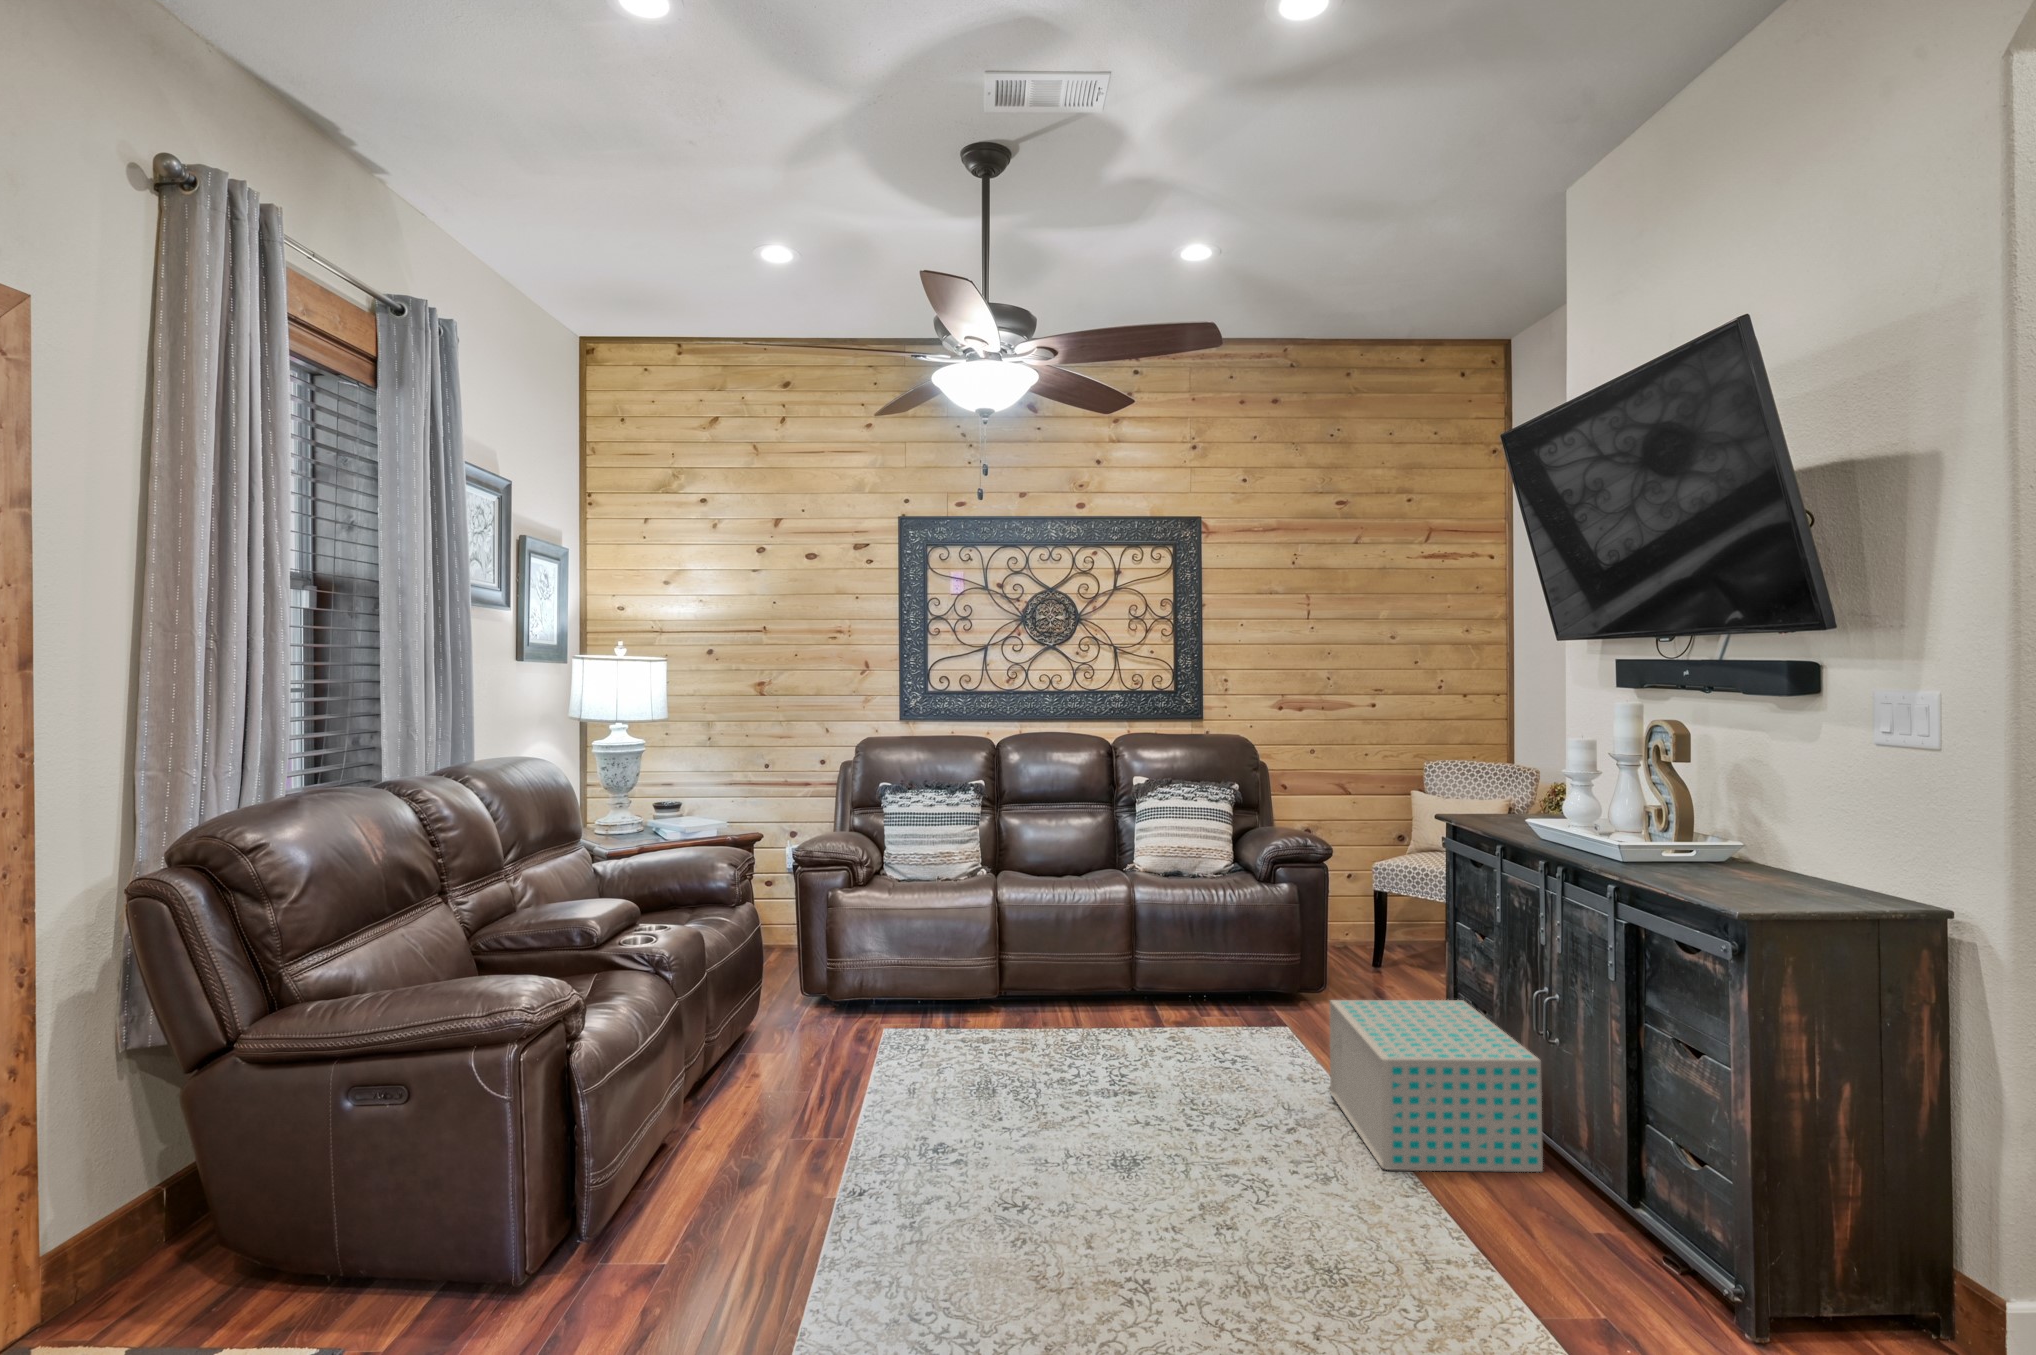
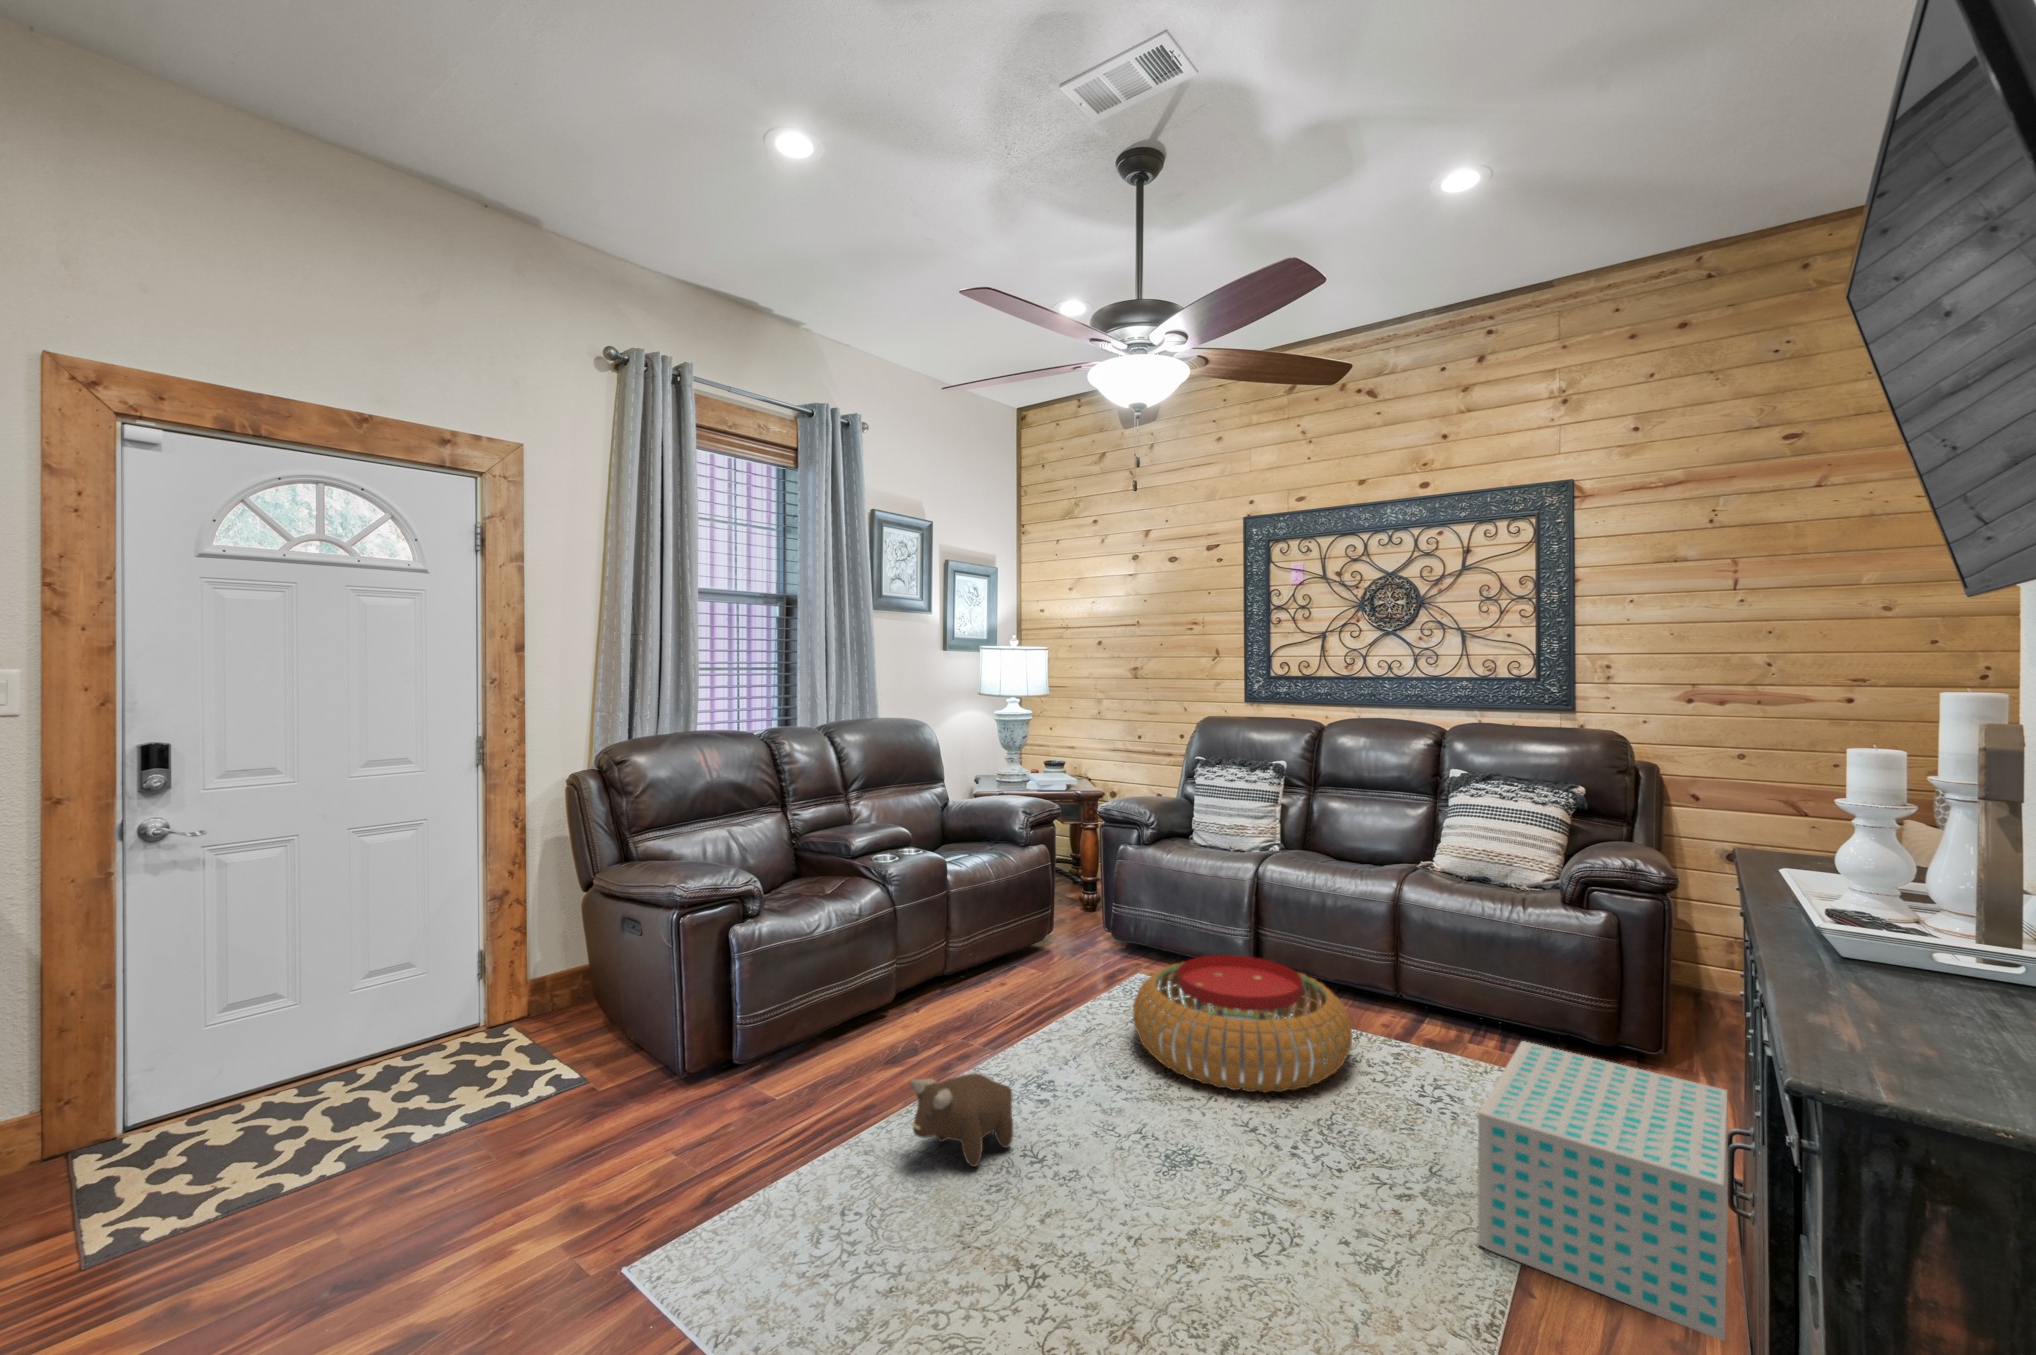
pouf: none [950,984,1168,1120] -> present [1133,955,1352,1093]
plush toy: none [897,1172,990,1278] -> present [910,1073,1013,1167]

